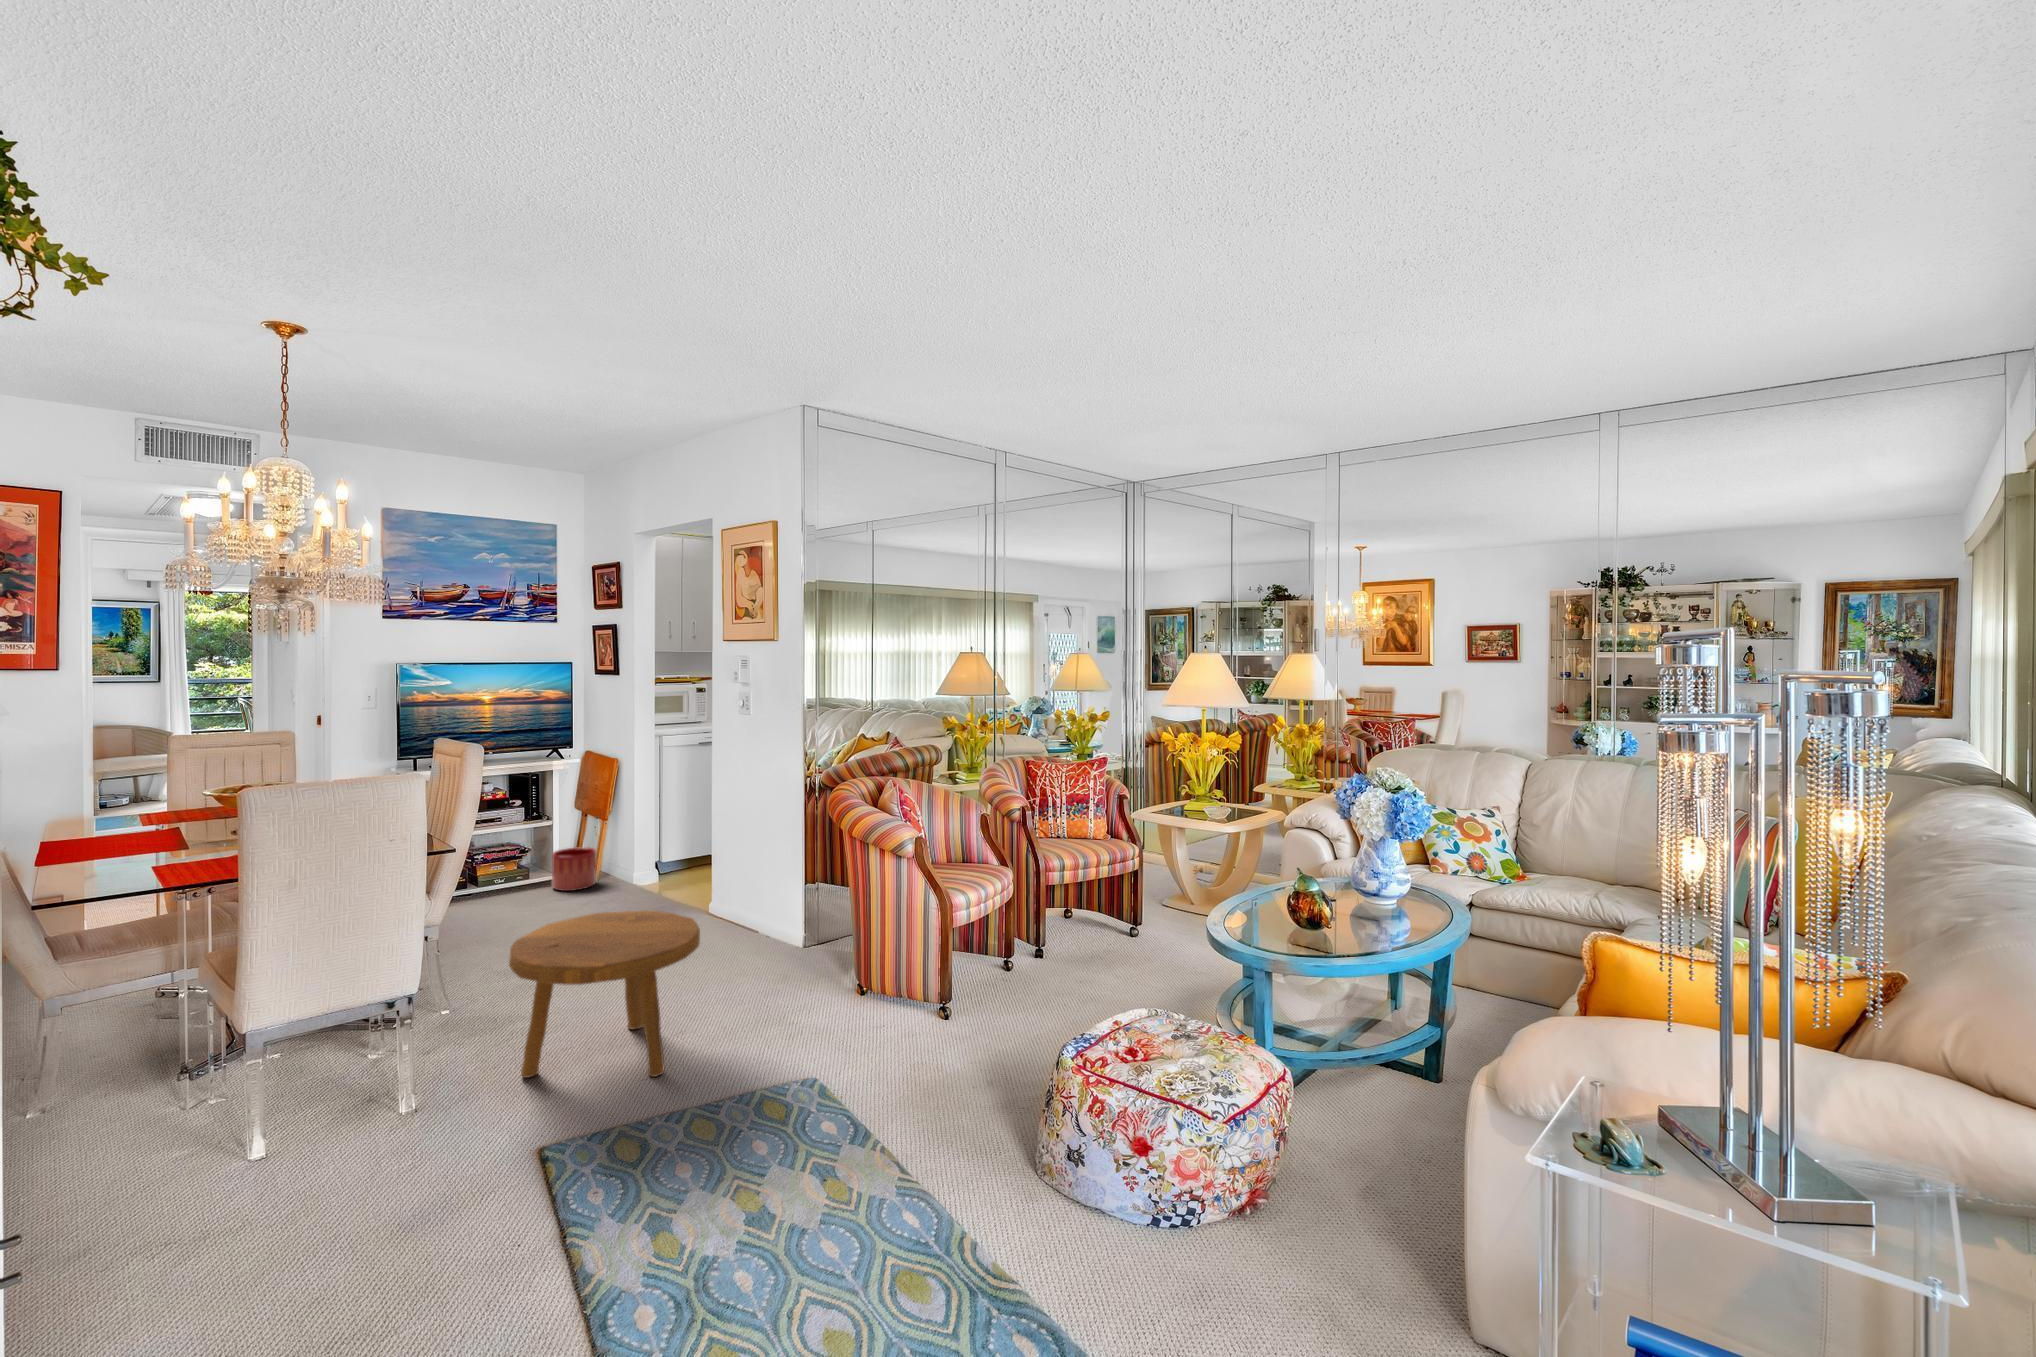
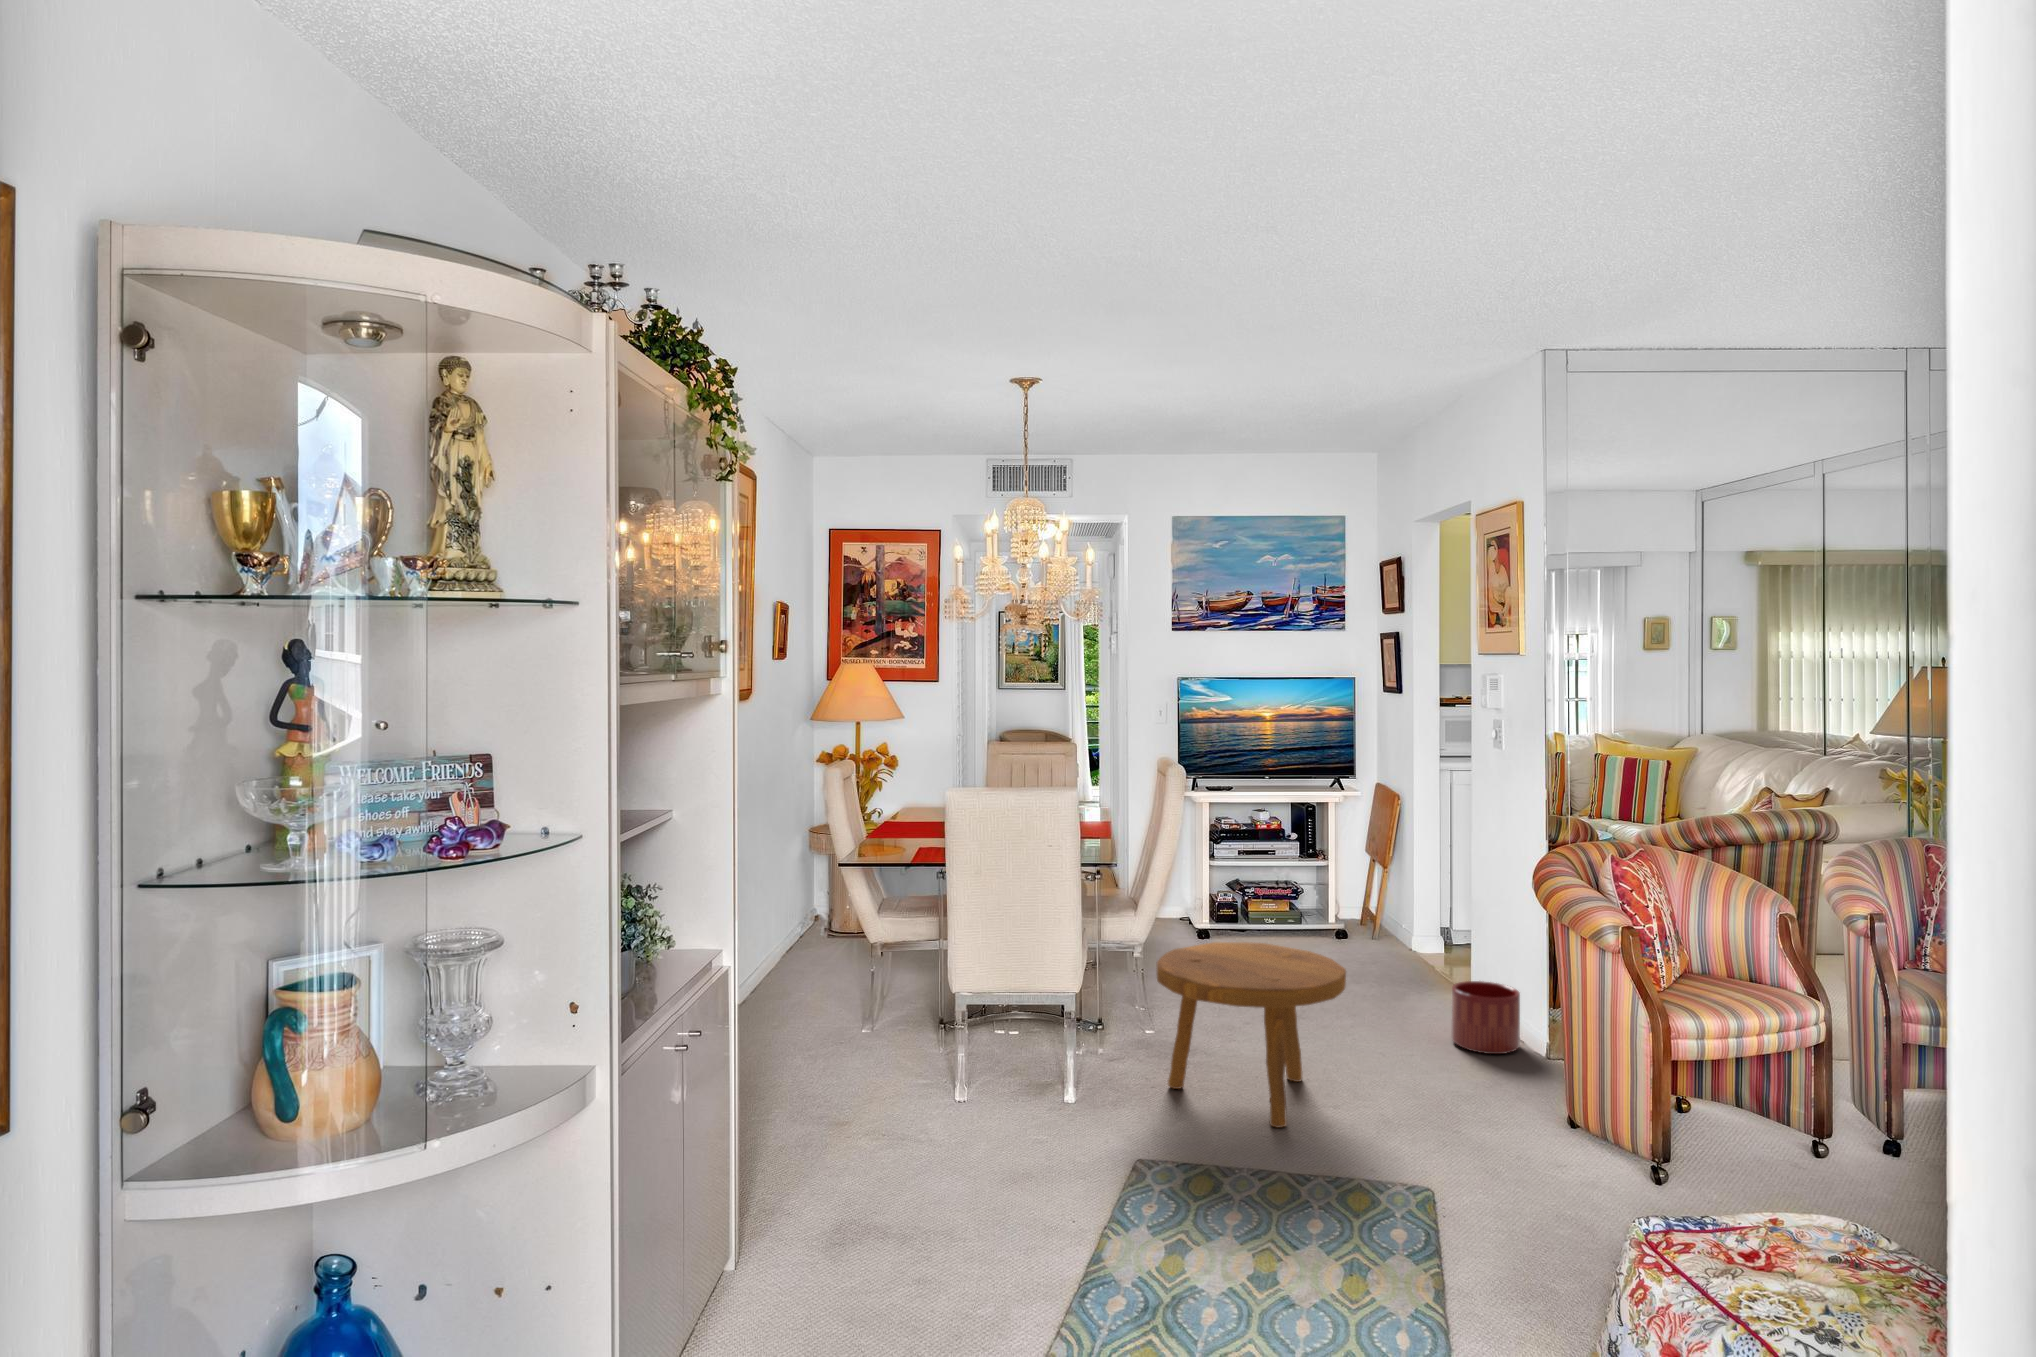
planter: present [552,847,596,891] -> present [1451,981,1520,1054]

